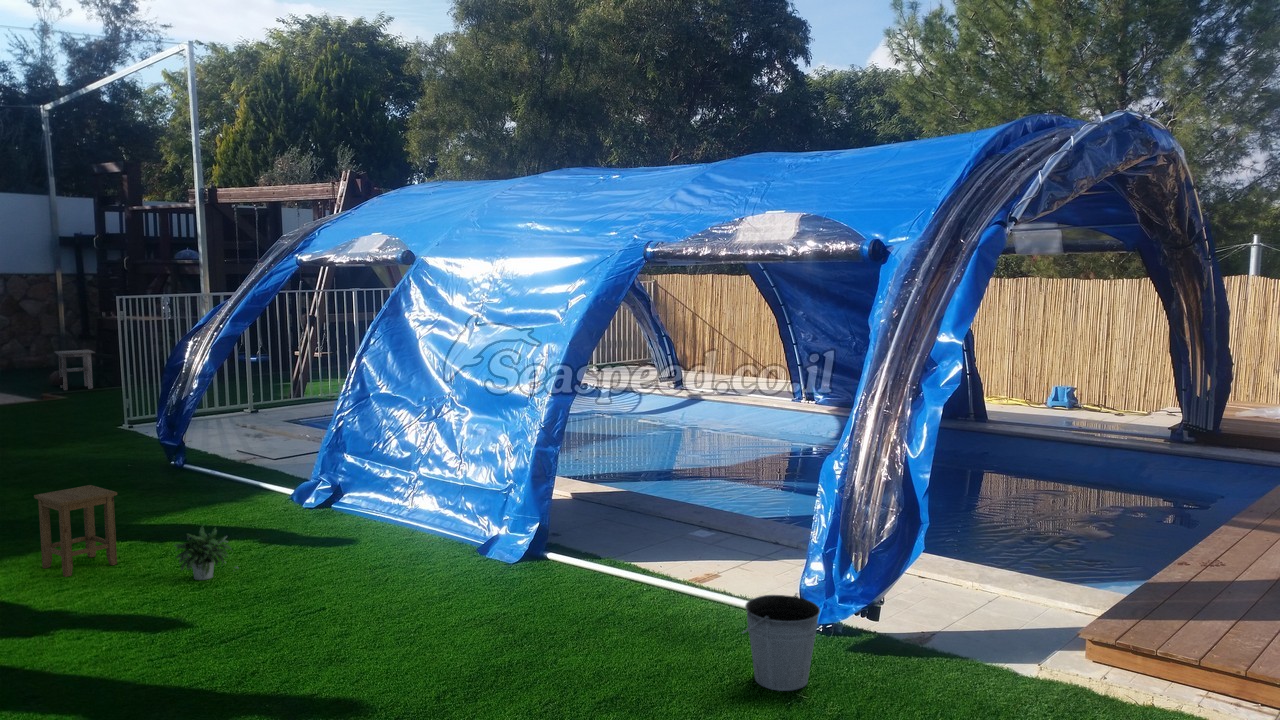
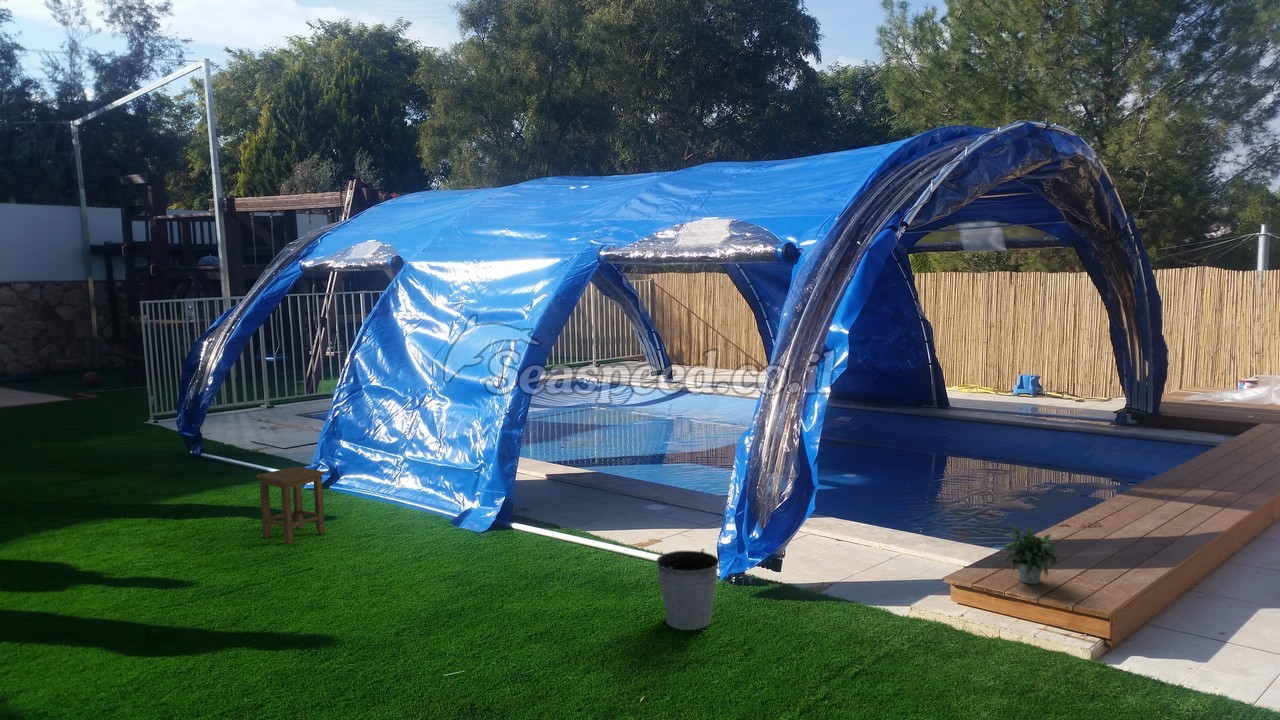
side table: present [55,350,95,390] -> none [89,351,127,389]
stool: present [34,485,117,577] -> present [256,466,325,544]
potted plant: present [175,527,238,580] -> present [1003,524,1057,584]

